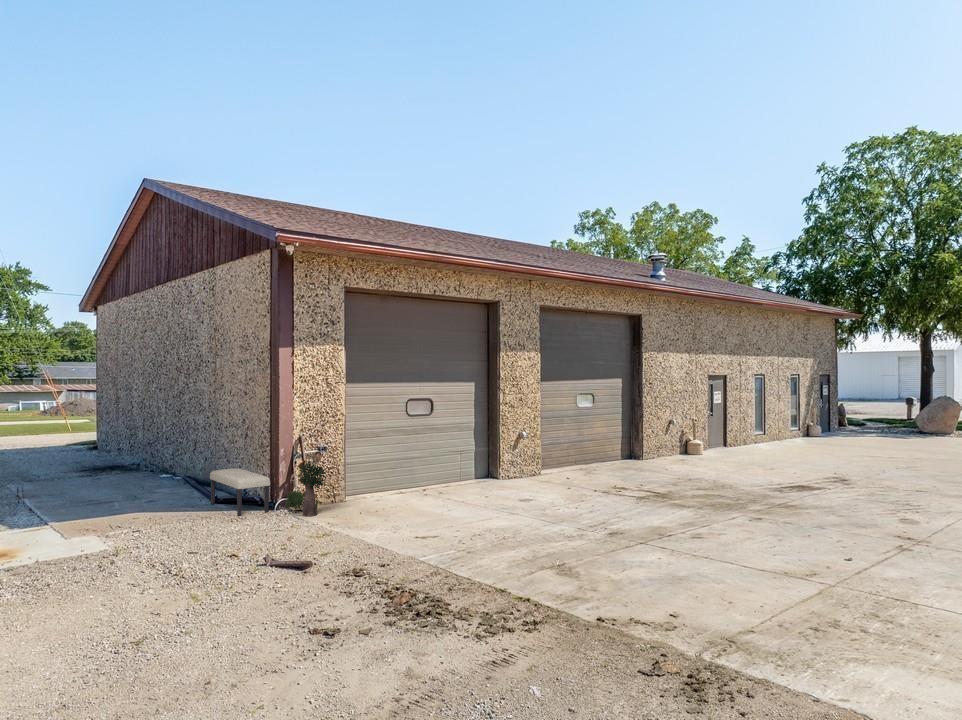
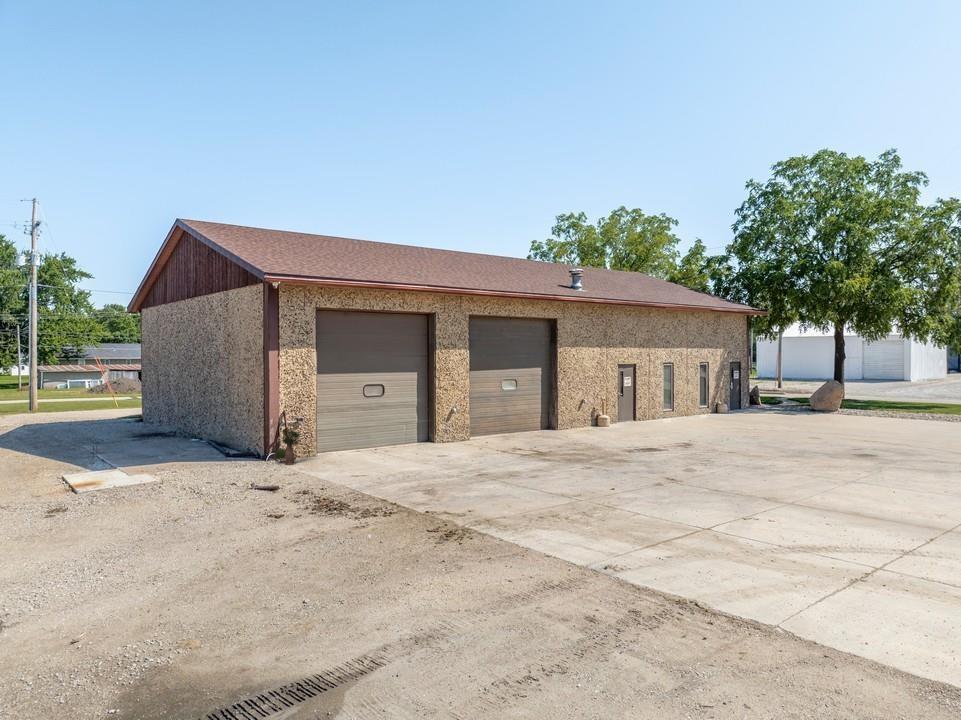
bench: present [210,468,270,516] -> none [224,434,264,465]

